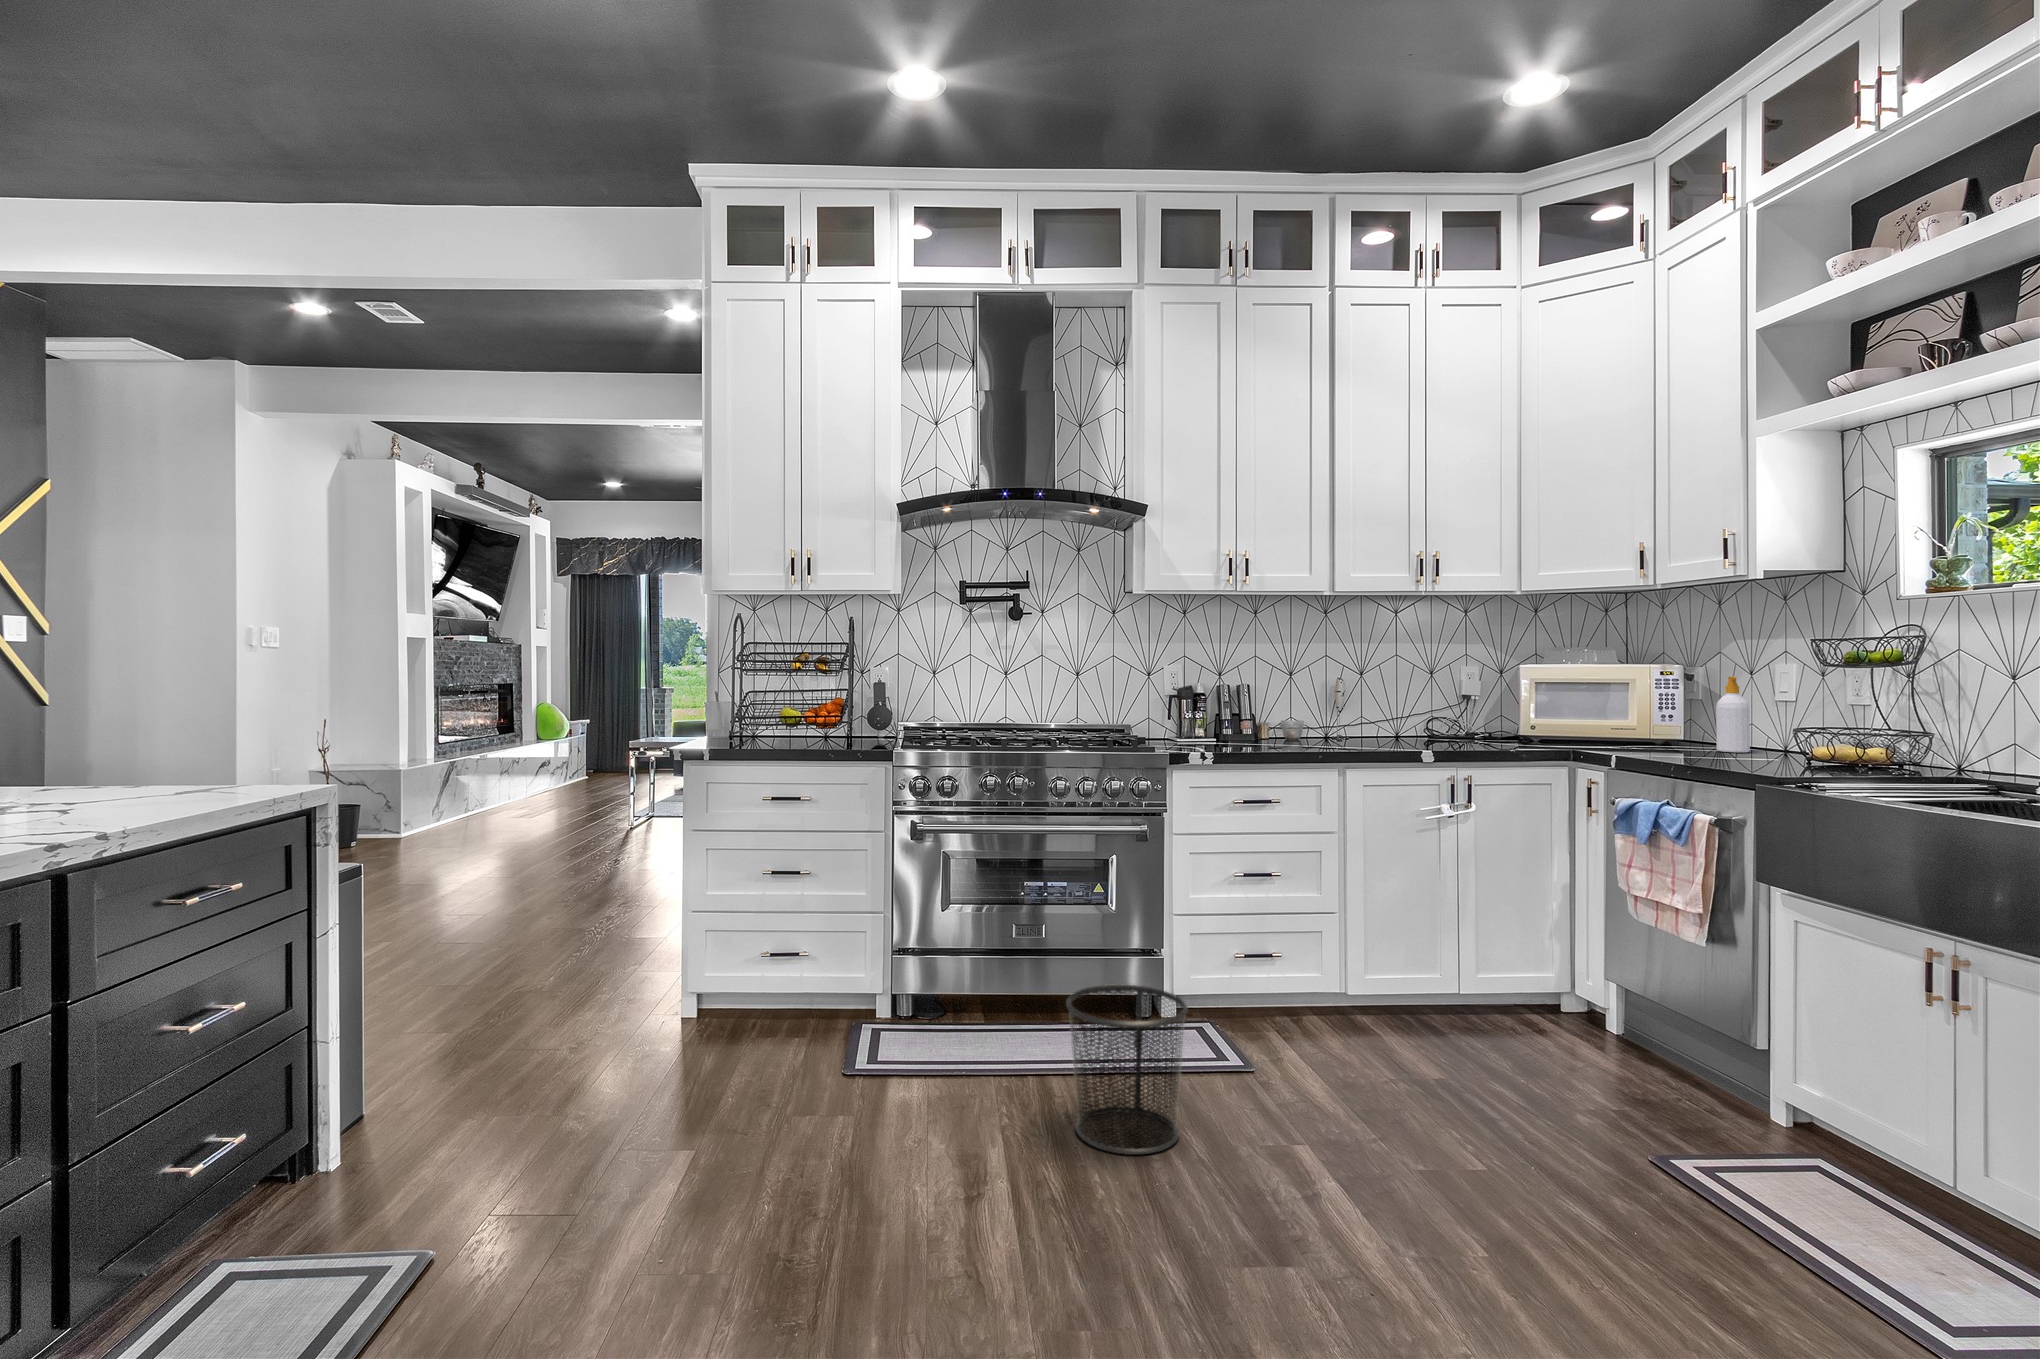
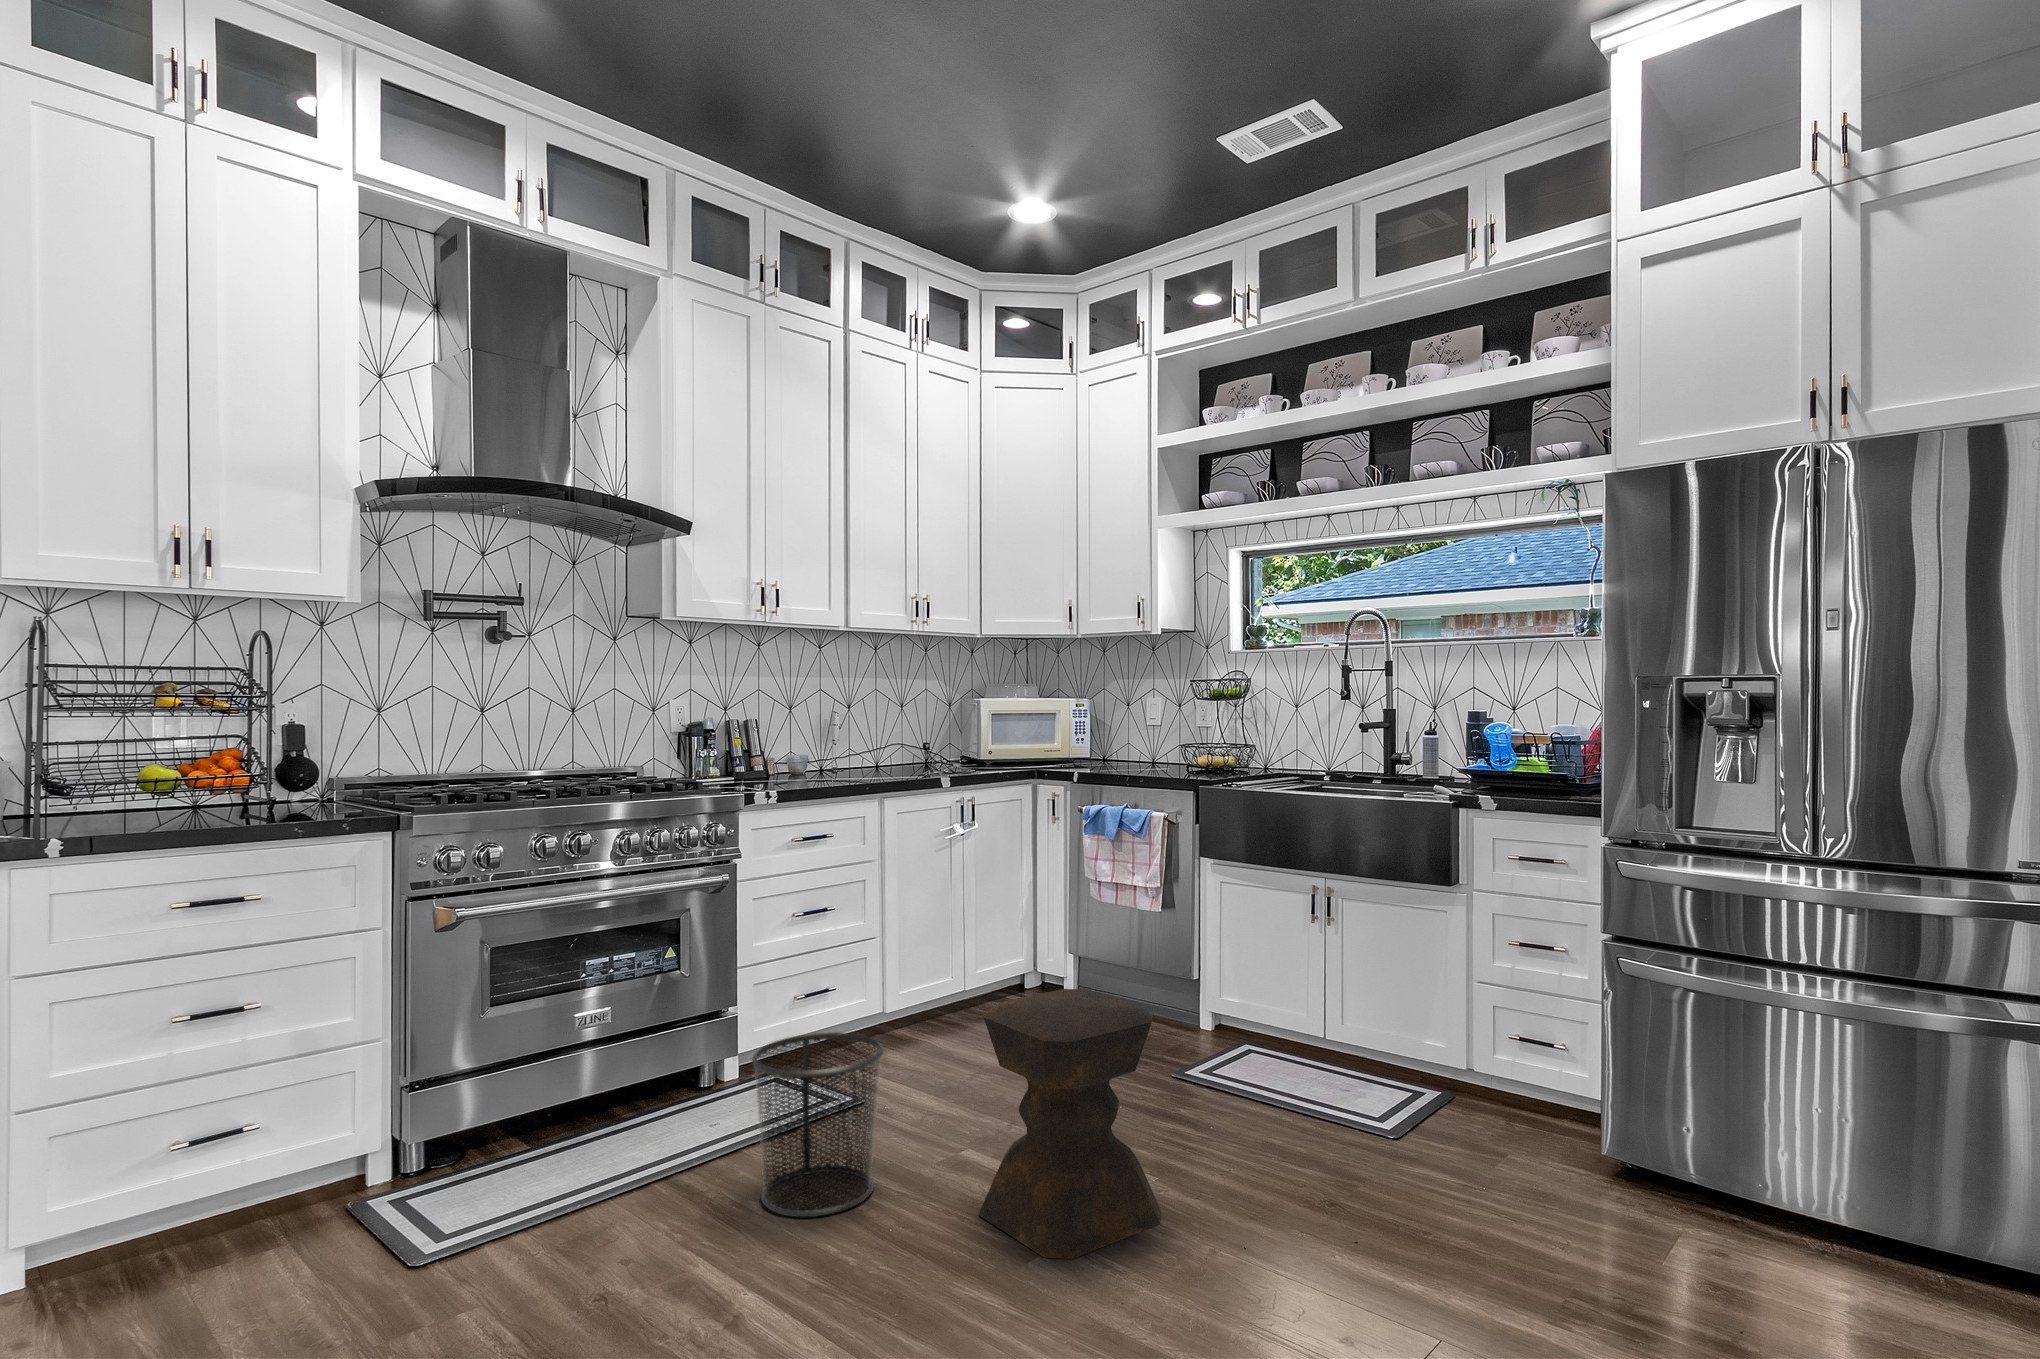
soap bottle: present [1716,677,1750,752] -> none [1118,706,1139,763]
stool: none [1228,998,1416,1298] -> present [979,989,1161,1259]

